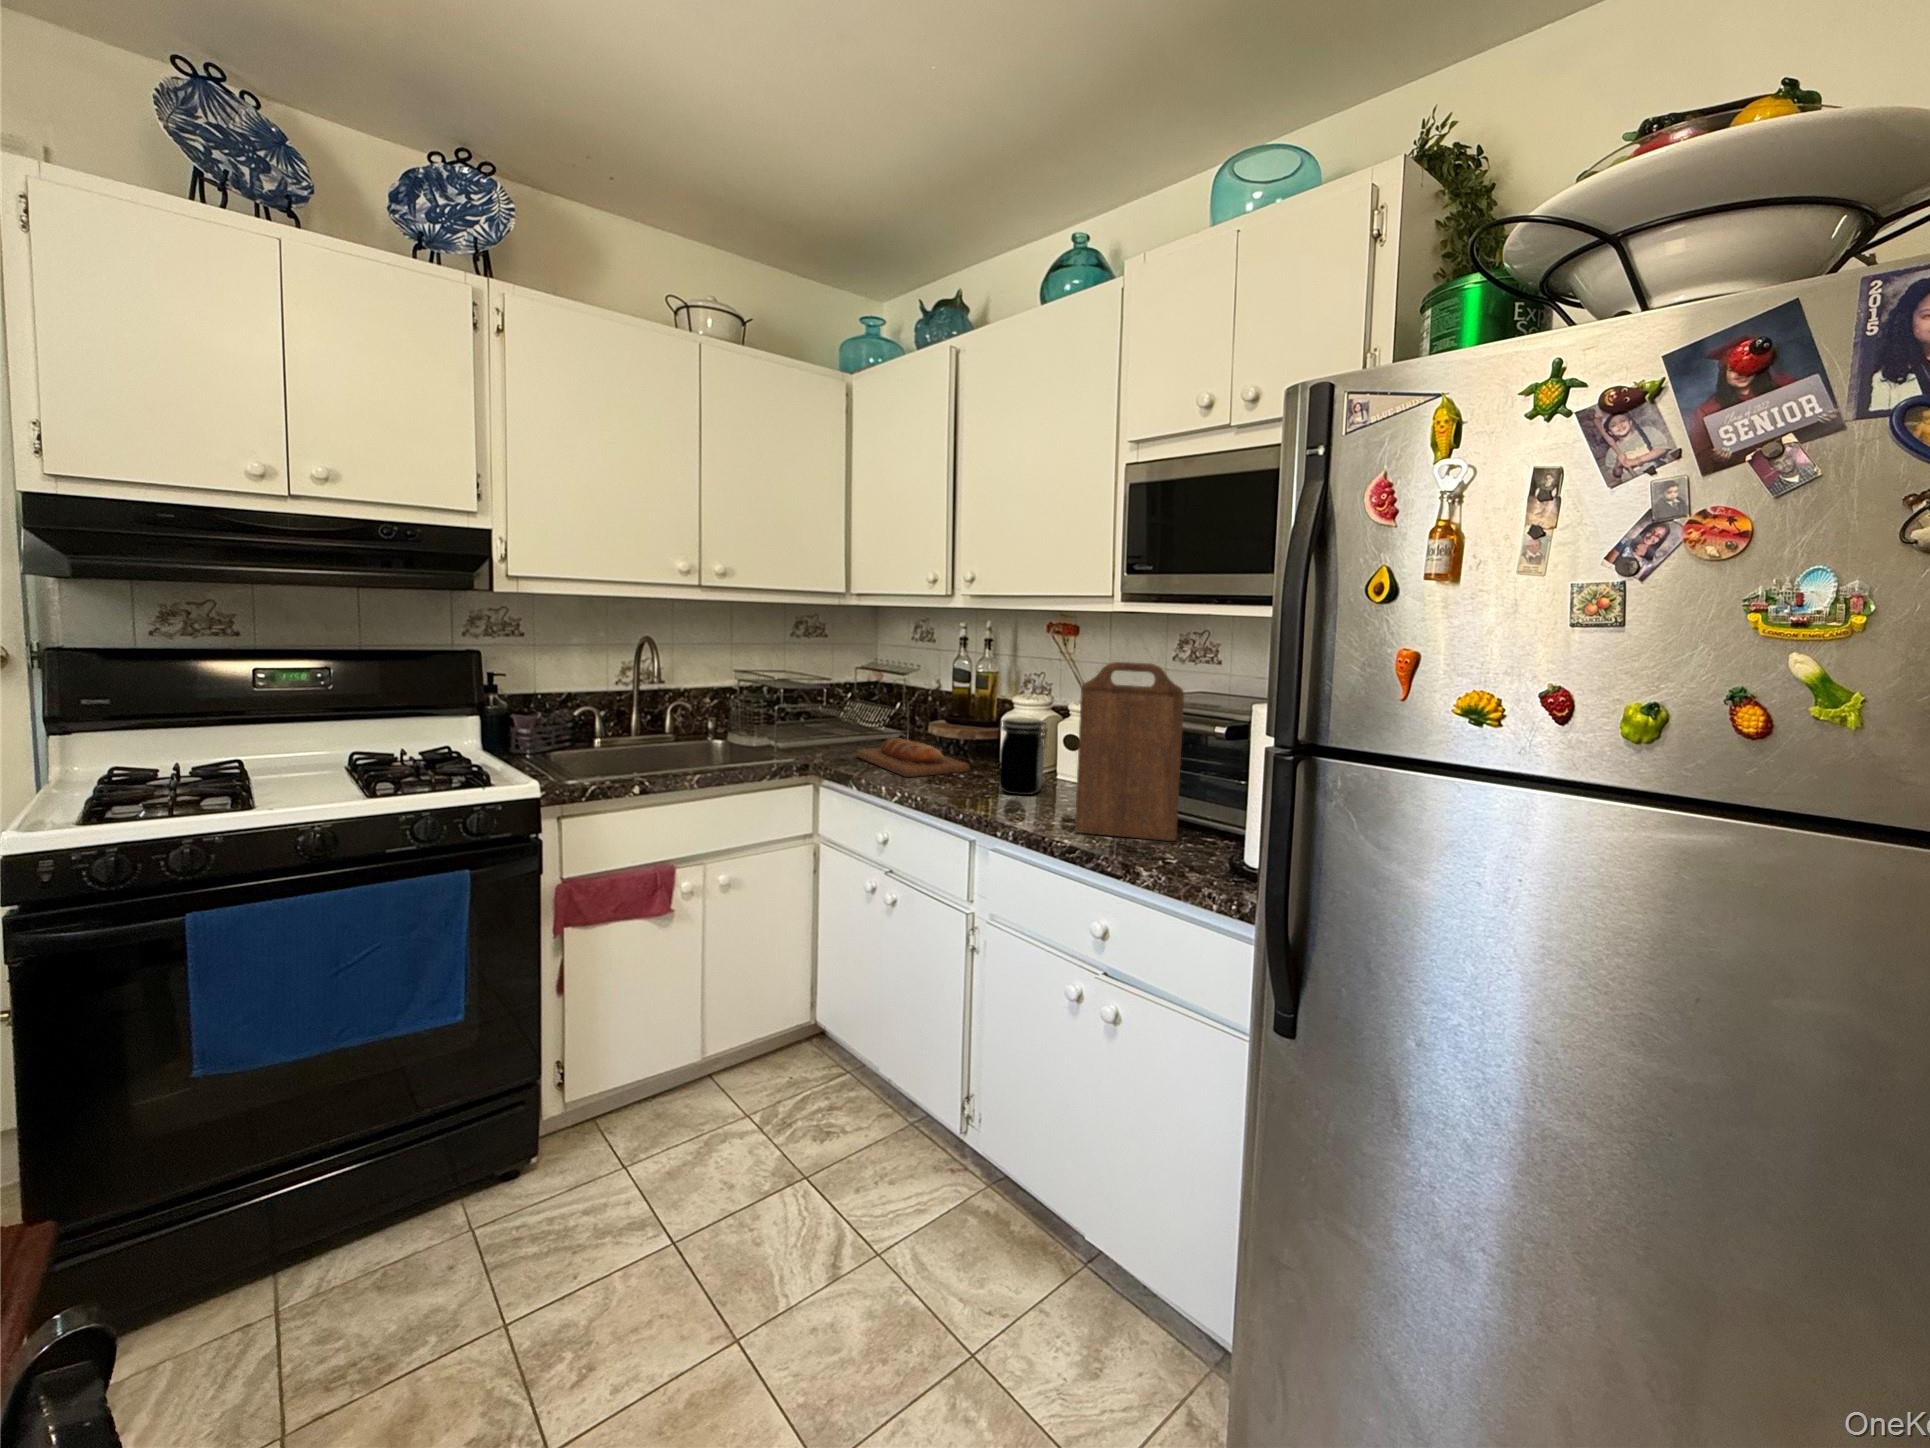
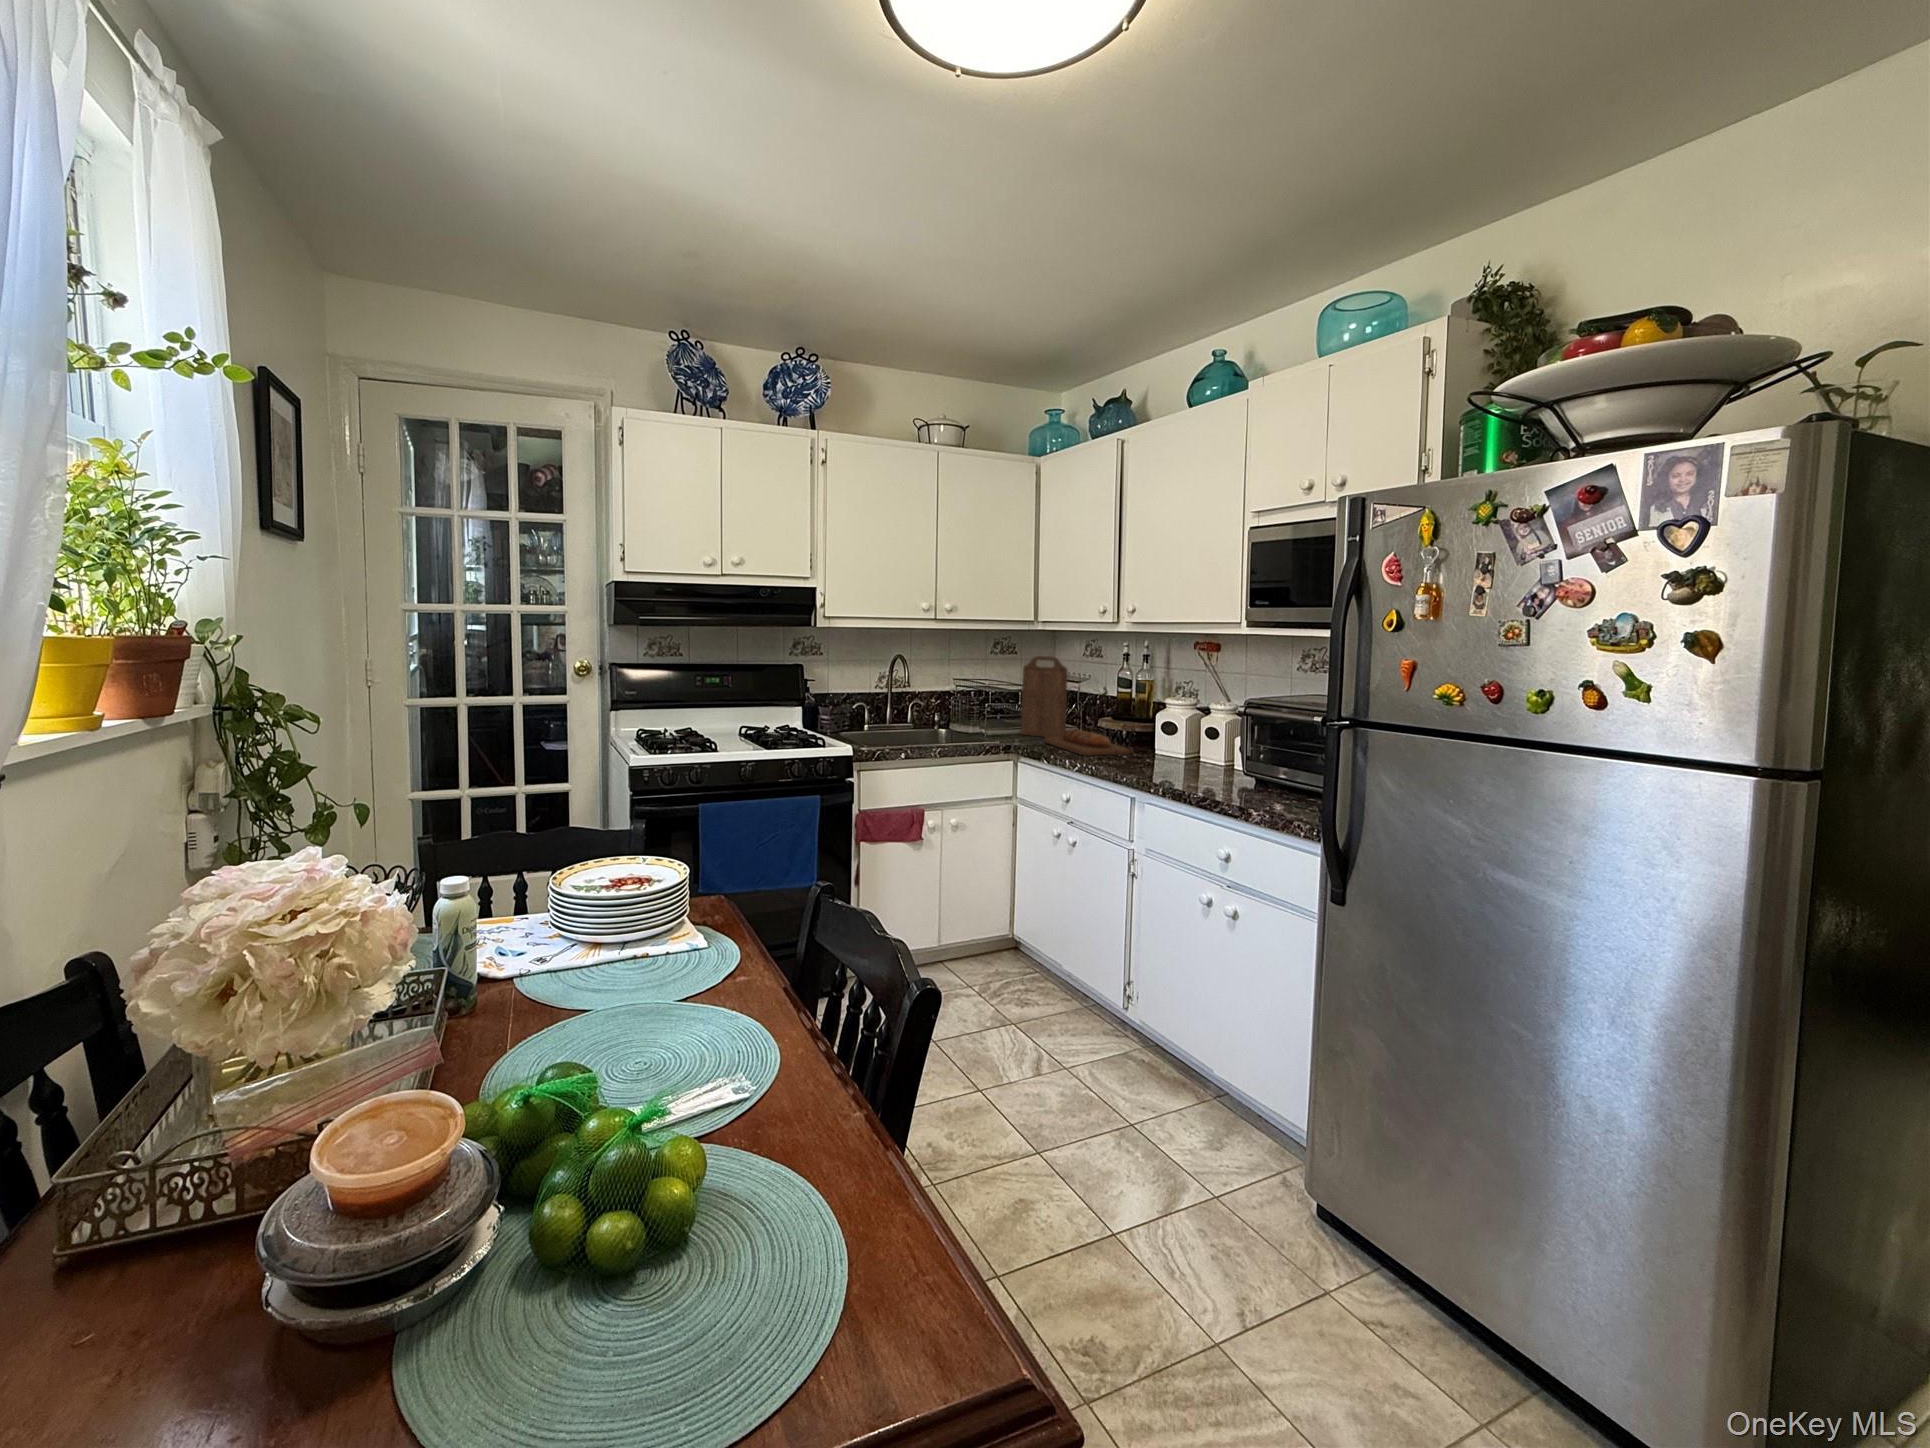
cutting board: present [1075,662,1184,841] -> present [1021,656,1068,737]
jar: present [999,717,1047,795] -> none [1153,713,1191,769]

